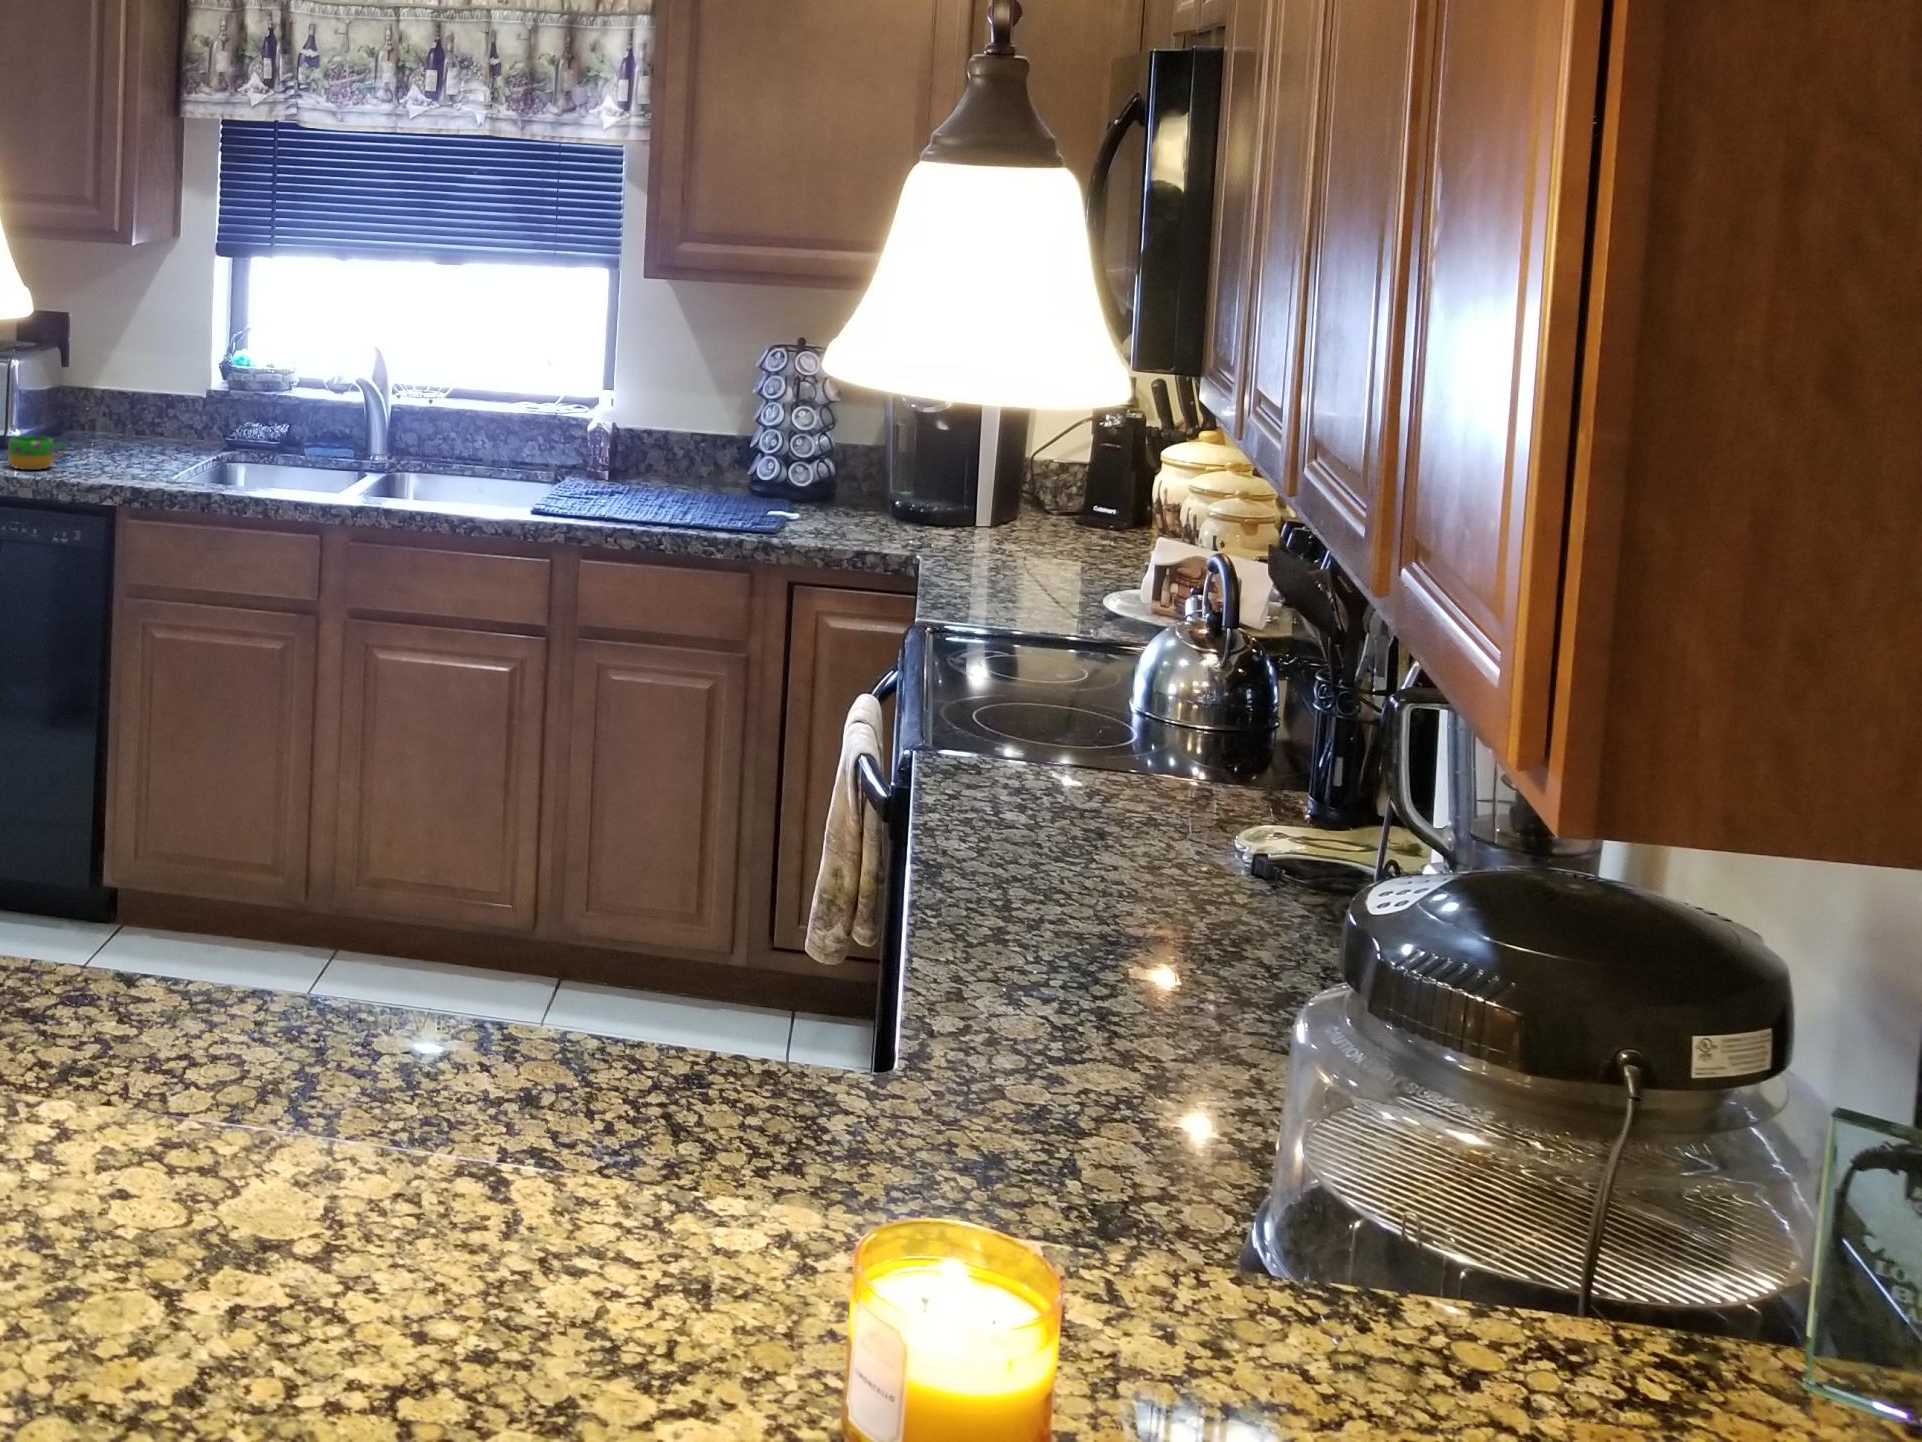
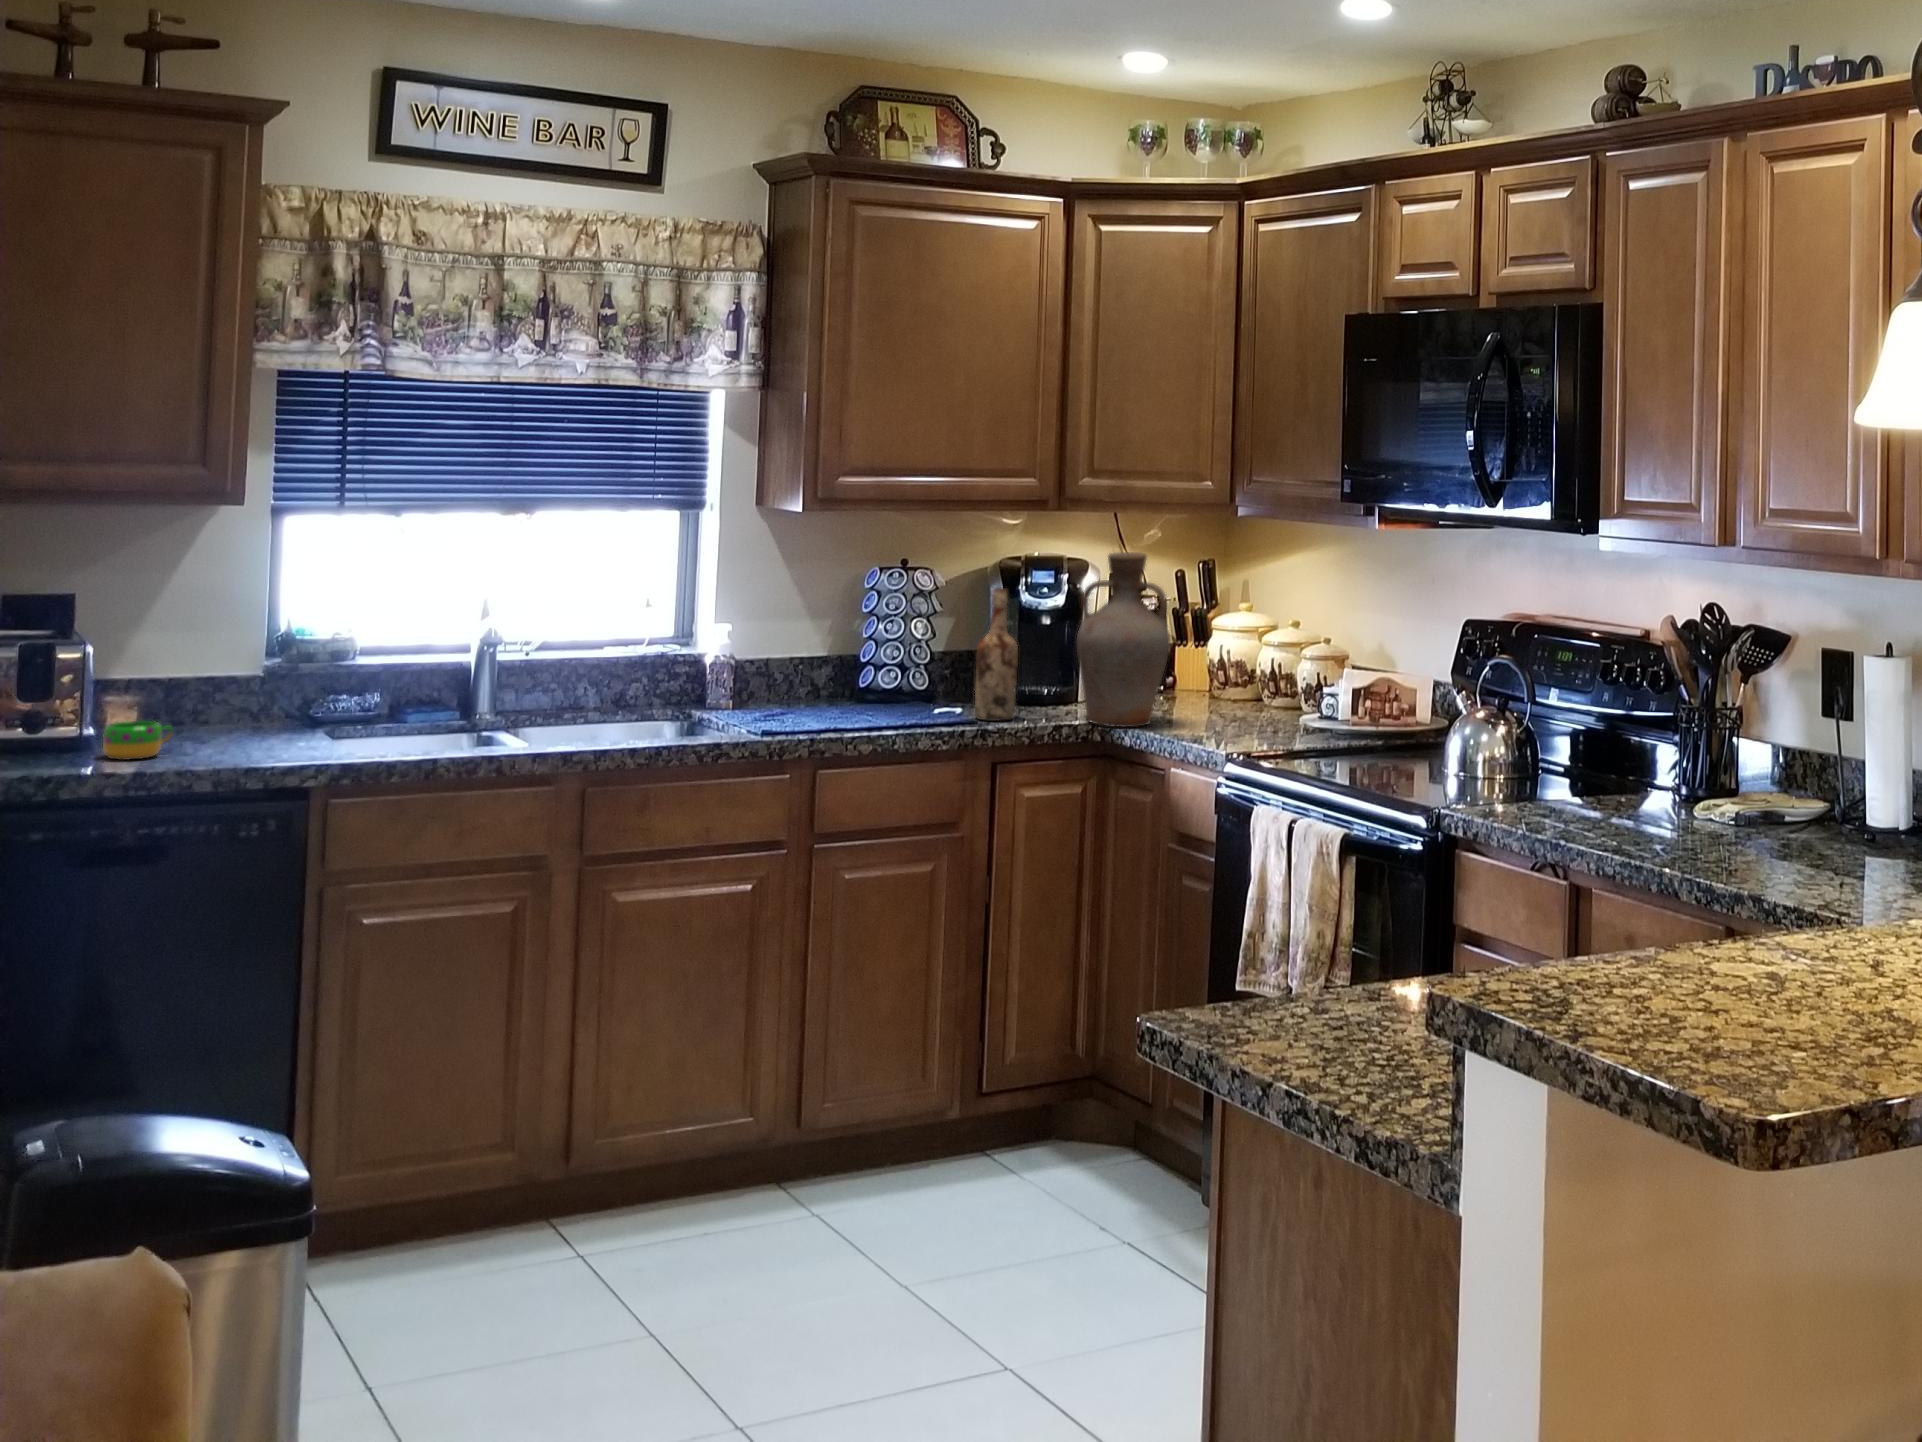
vase: none [954,340,1070,551] -> present [1077,552,1170,727]
wine bottle: none [843,373,893,526] -> present [975,588,1018,721]

